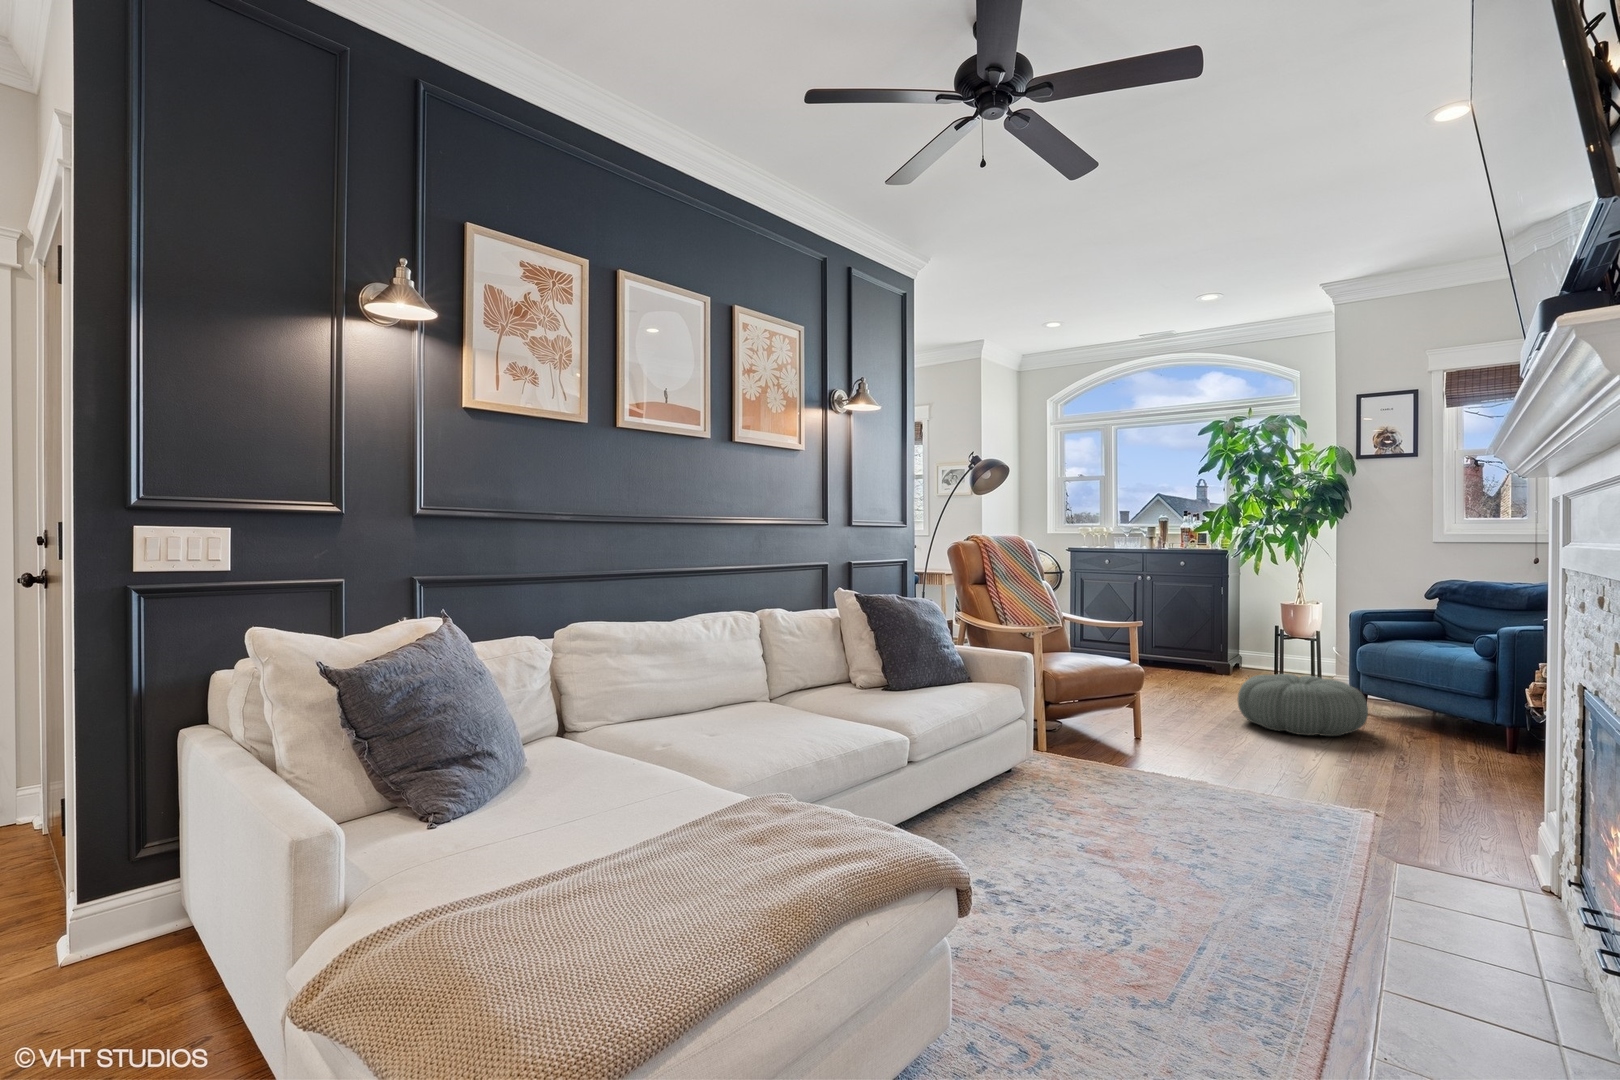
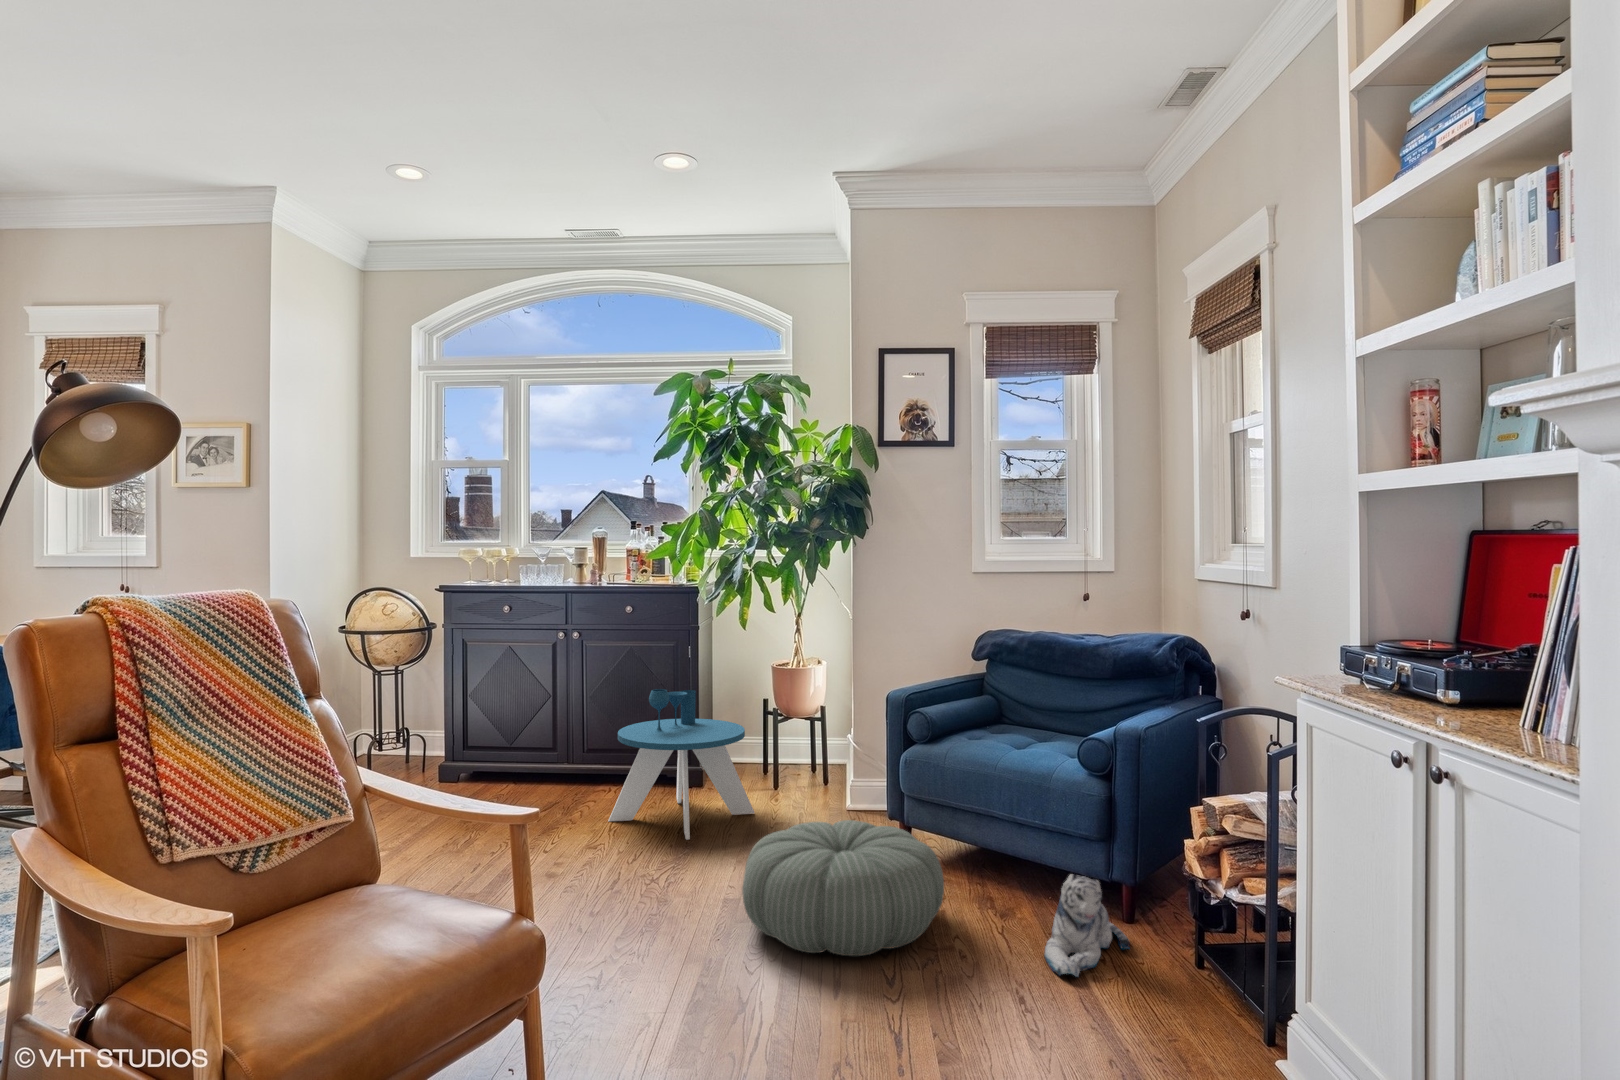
side table: none [1167,607,1263,691] -> present [608,689,754,840]
plush toy: none [1429,709,1501,761] -> present [1044,874,1130,977]

